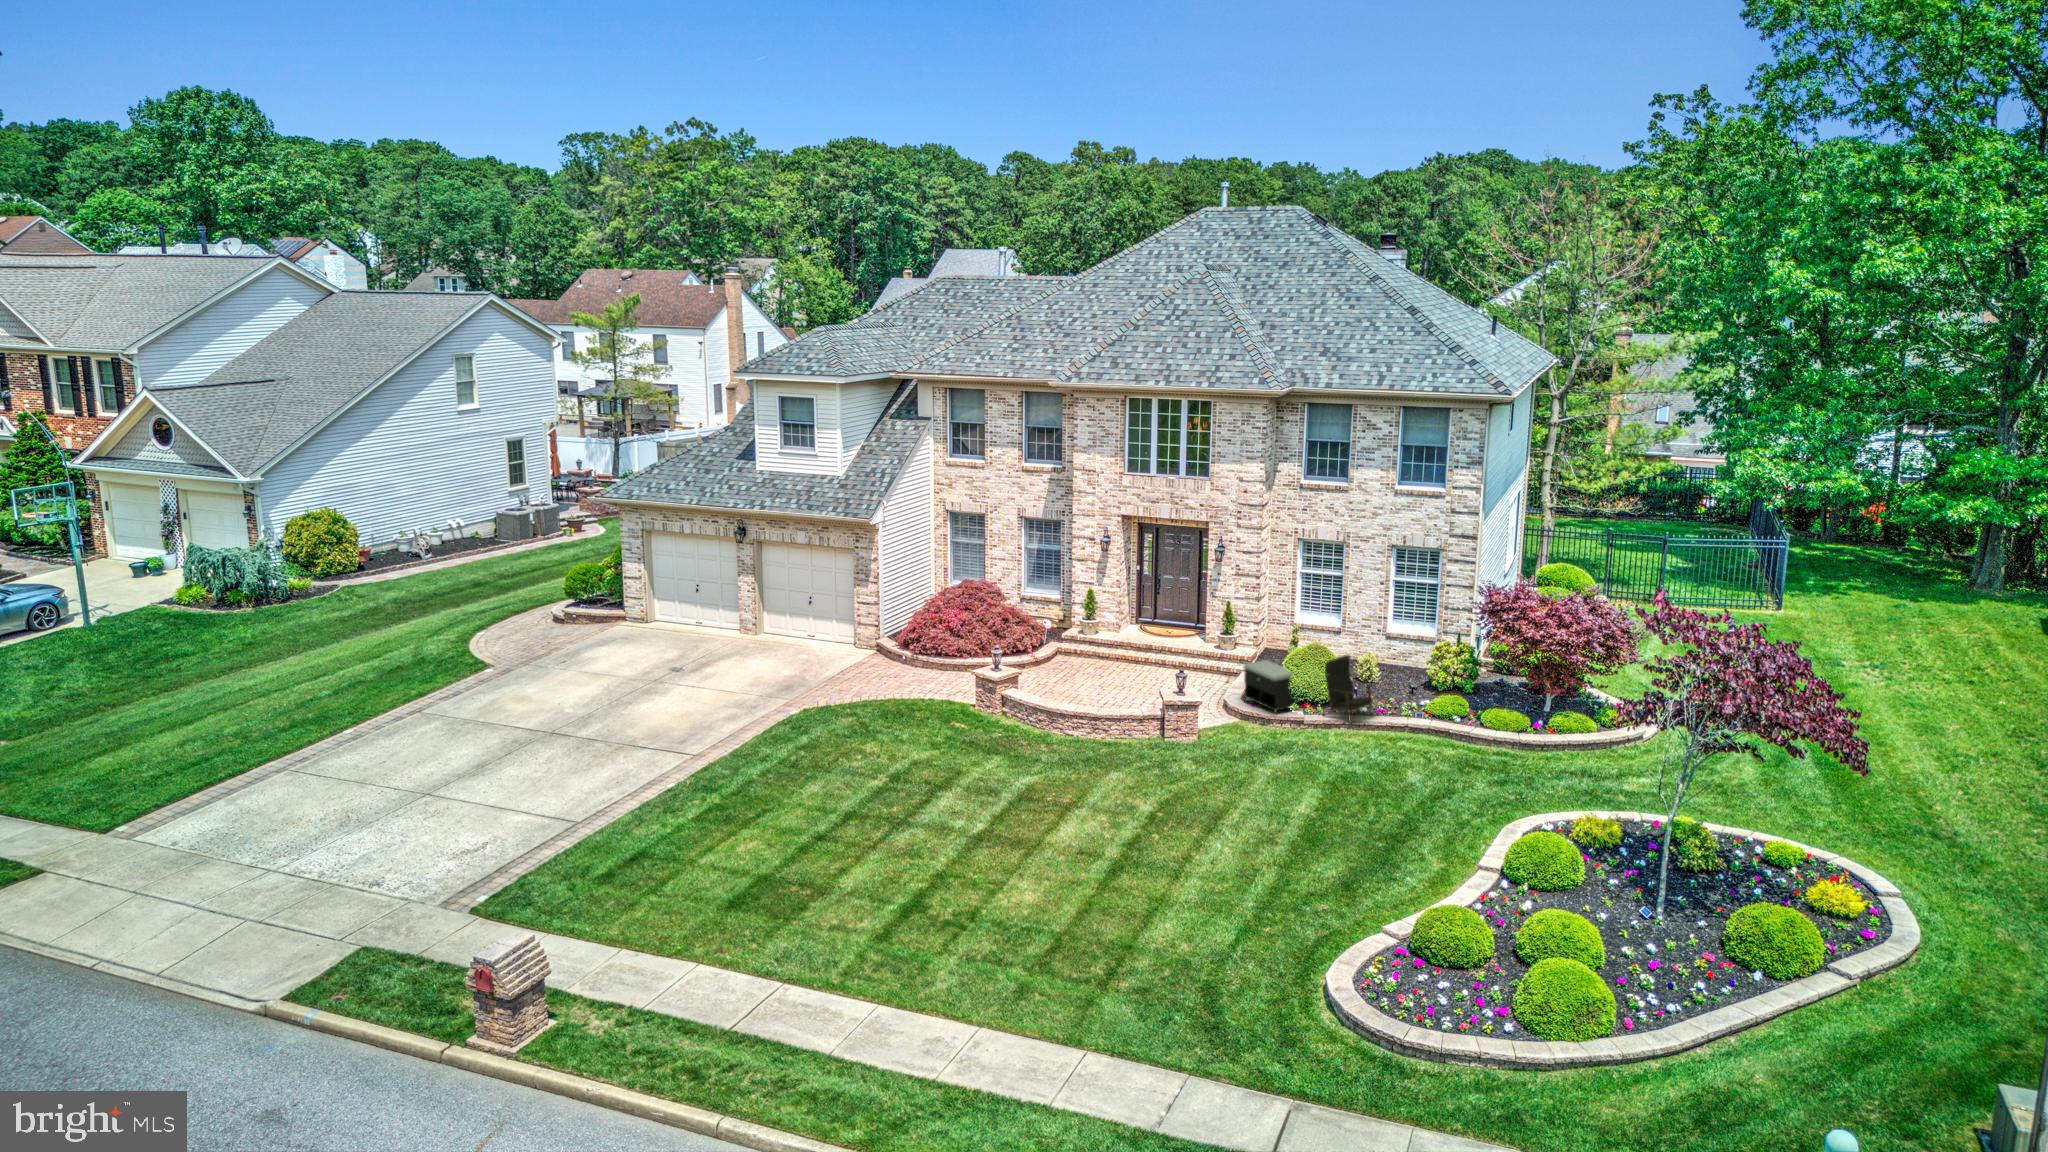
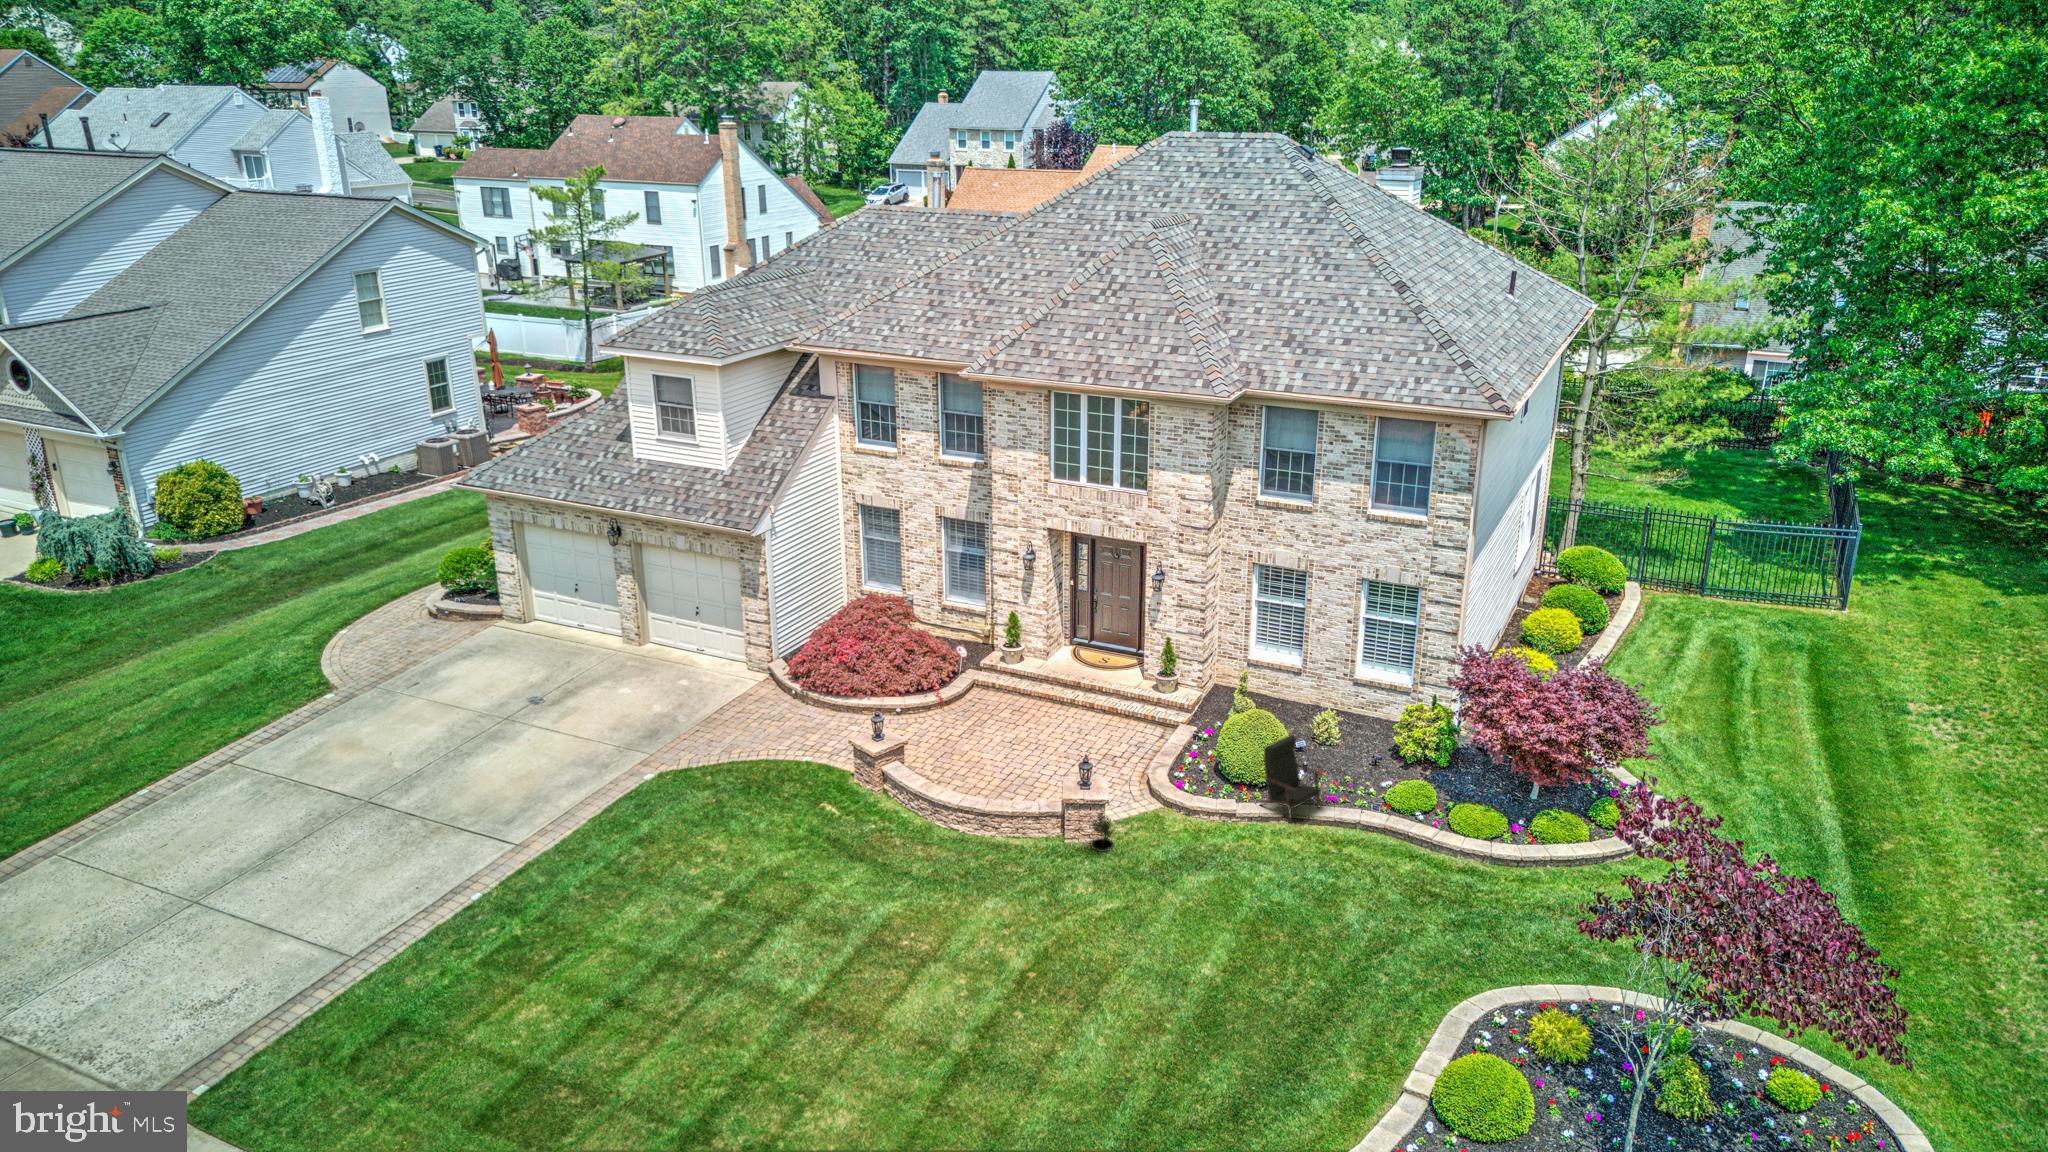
storage bench: present [1243,660,1294,712] -> none [1170,728,1234,800]
potted tree: none [1186,706,1209,742] -> present [1090,811,1115,852]

